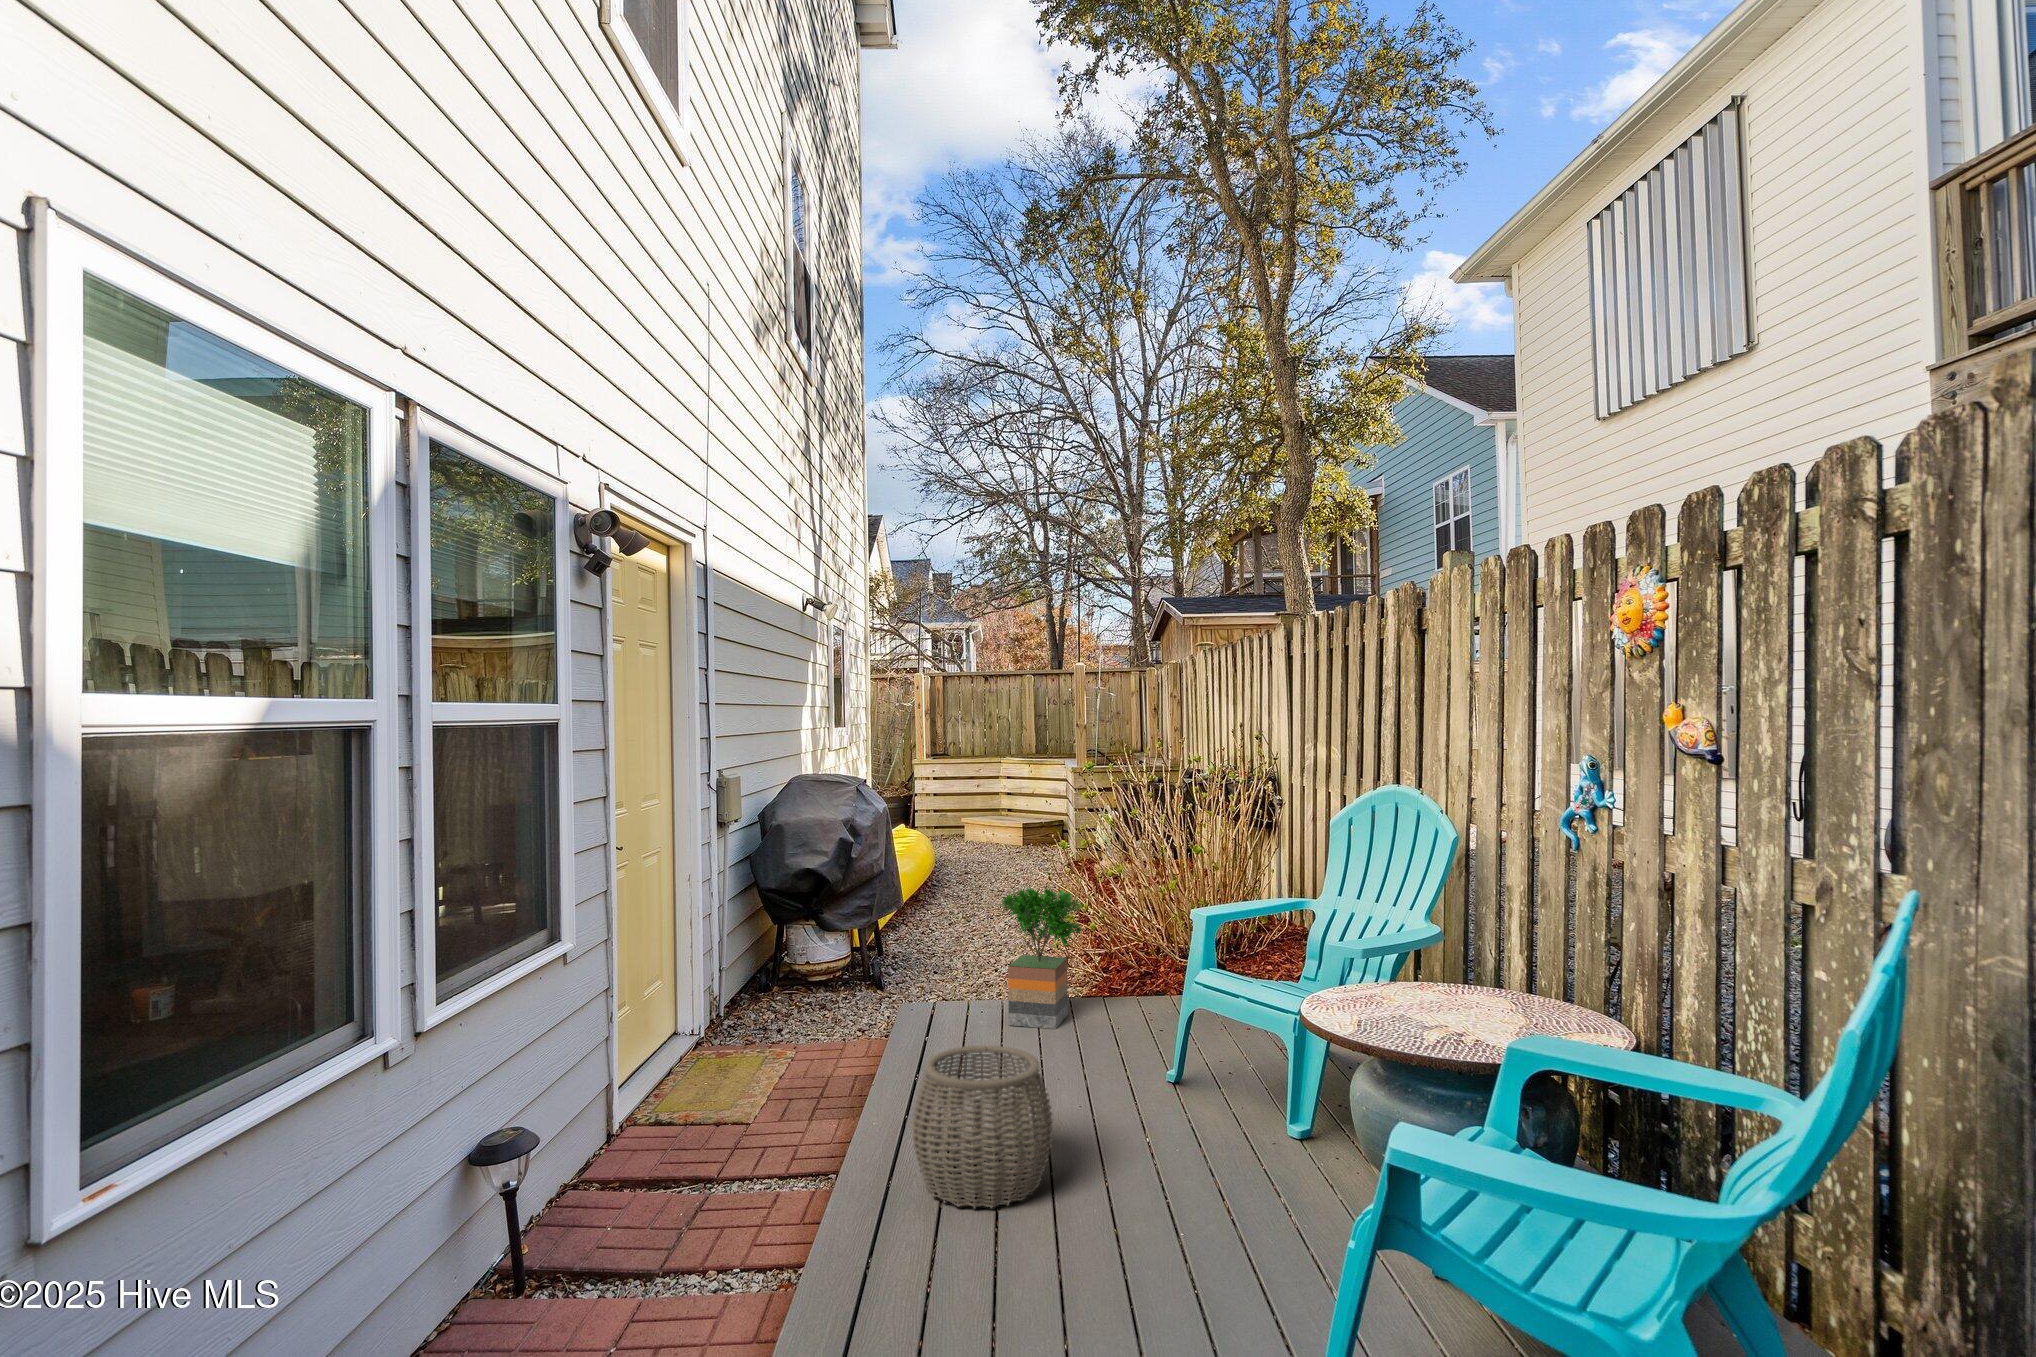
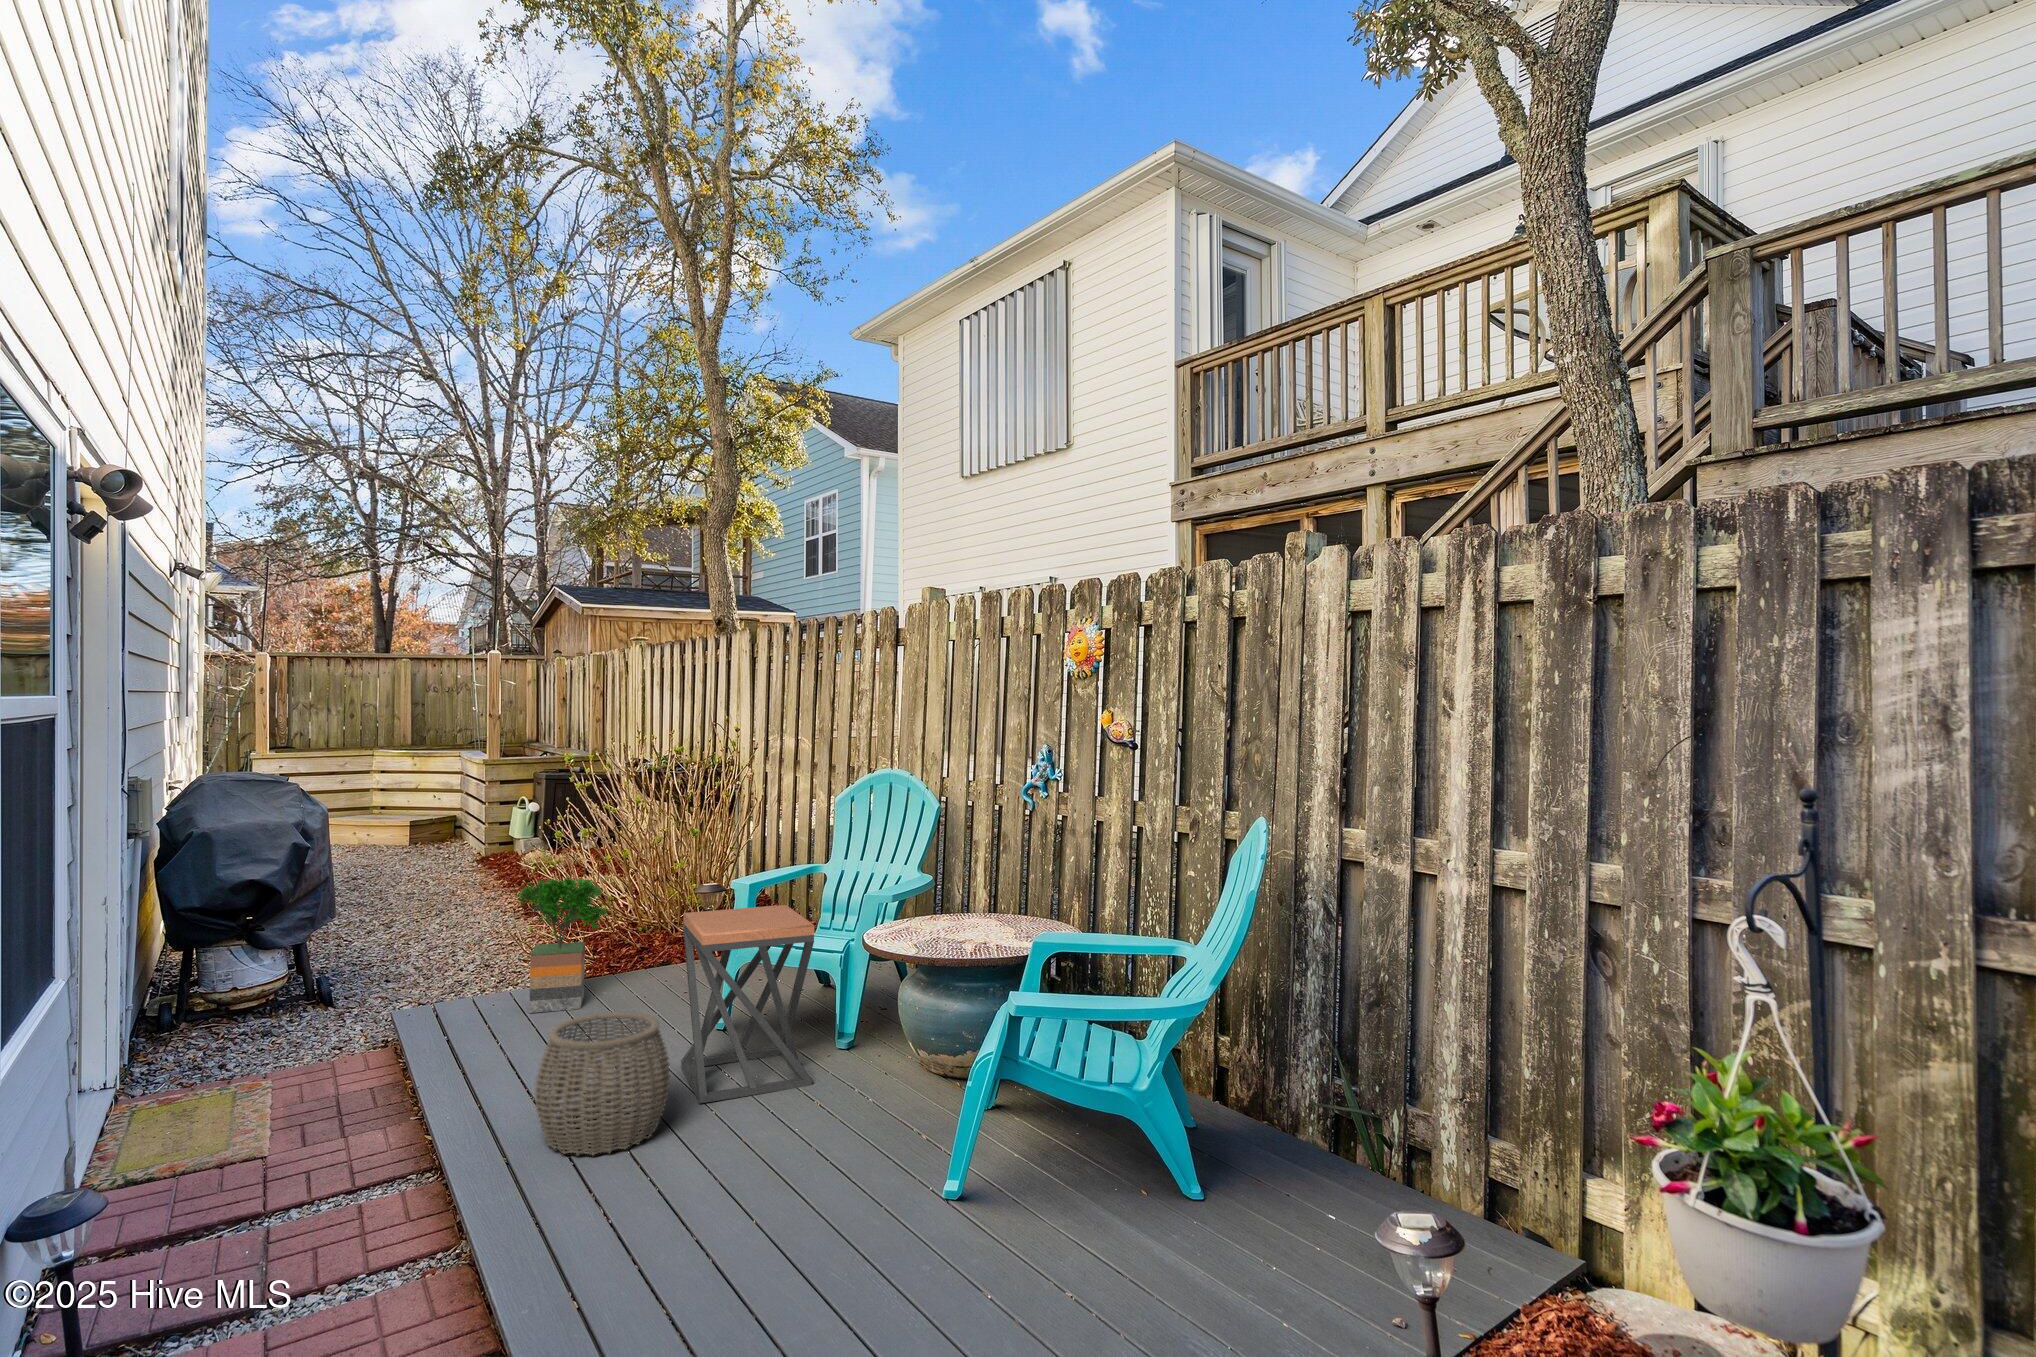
stool: none [1096,942,1234,1178] -> present [681,905,814,1103]

